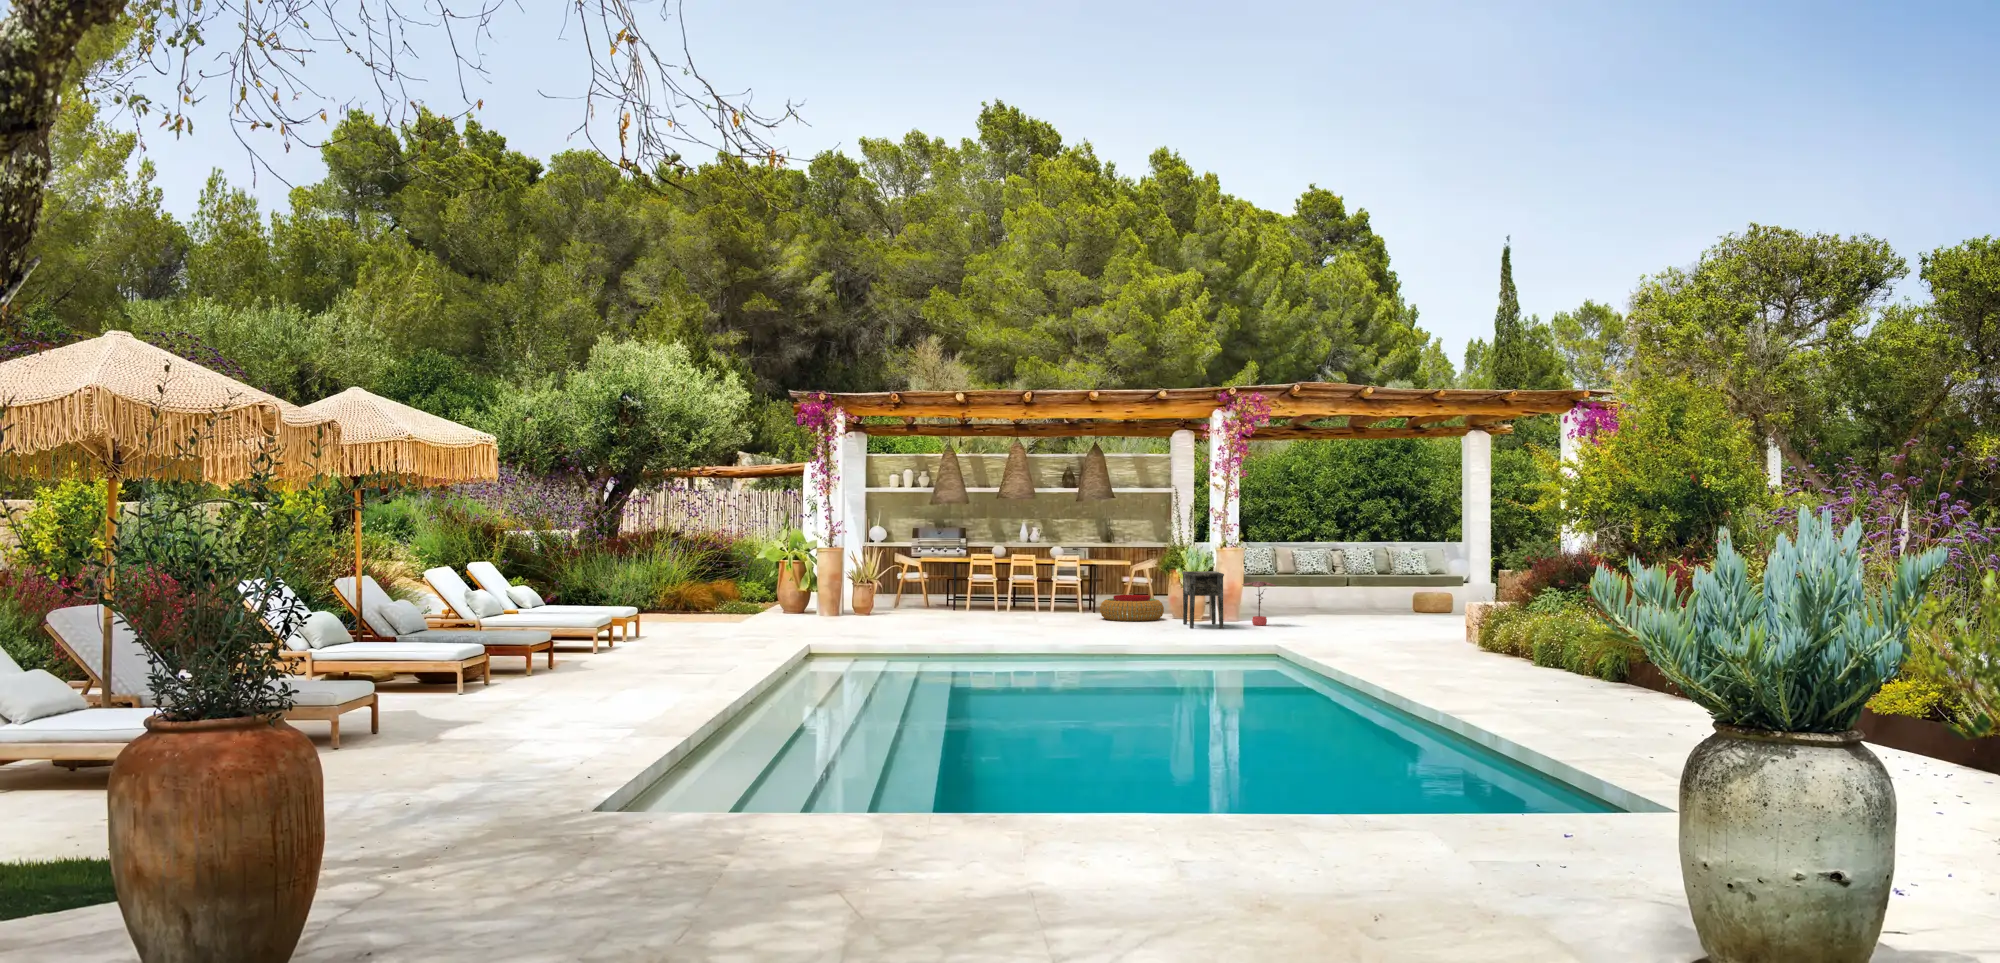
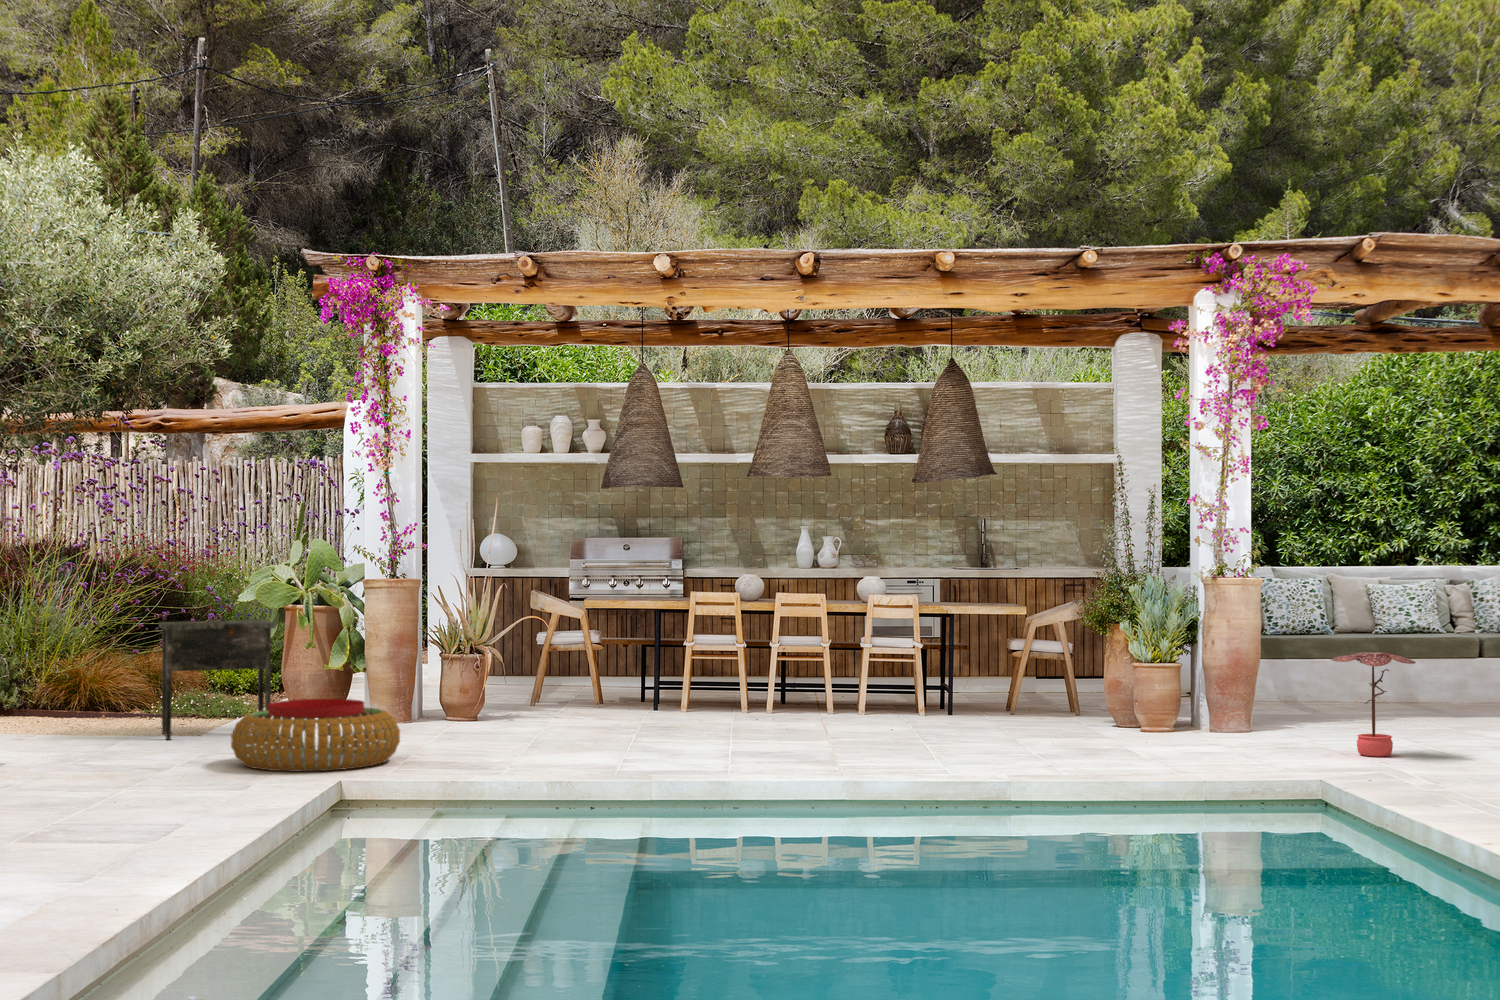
side table: present [1182,571,1224,628] -> present [159,620,275,740]
pouf: present [1100,595,1164,621] -> present [231,699,400,771]

